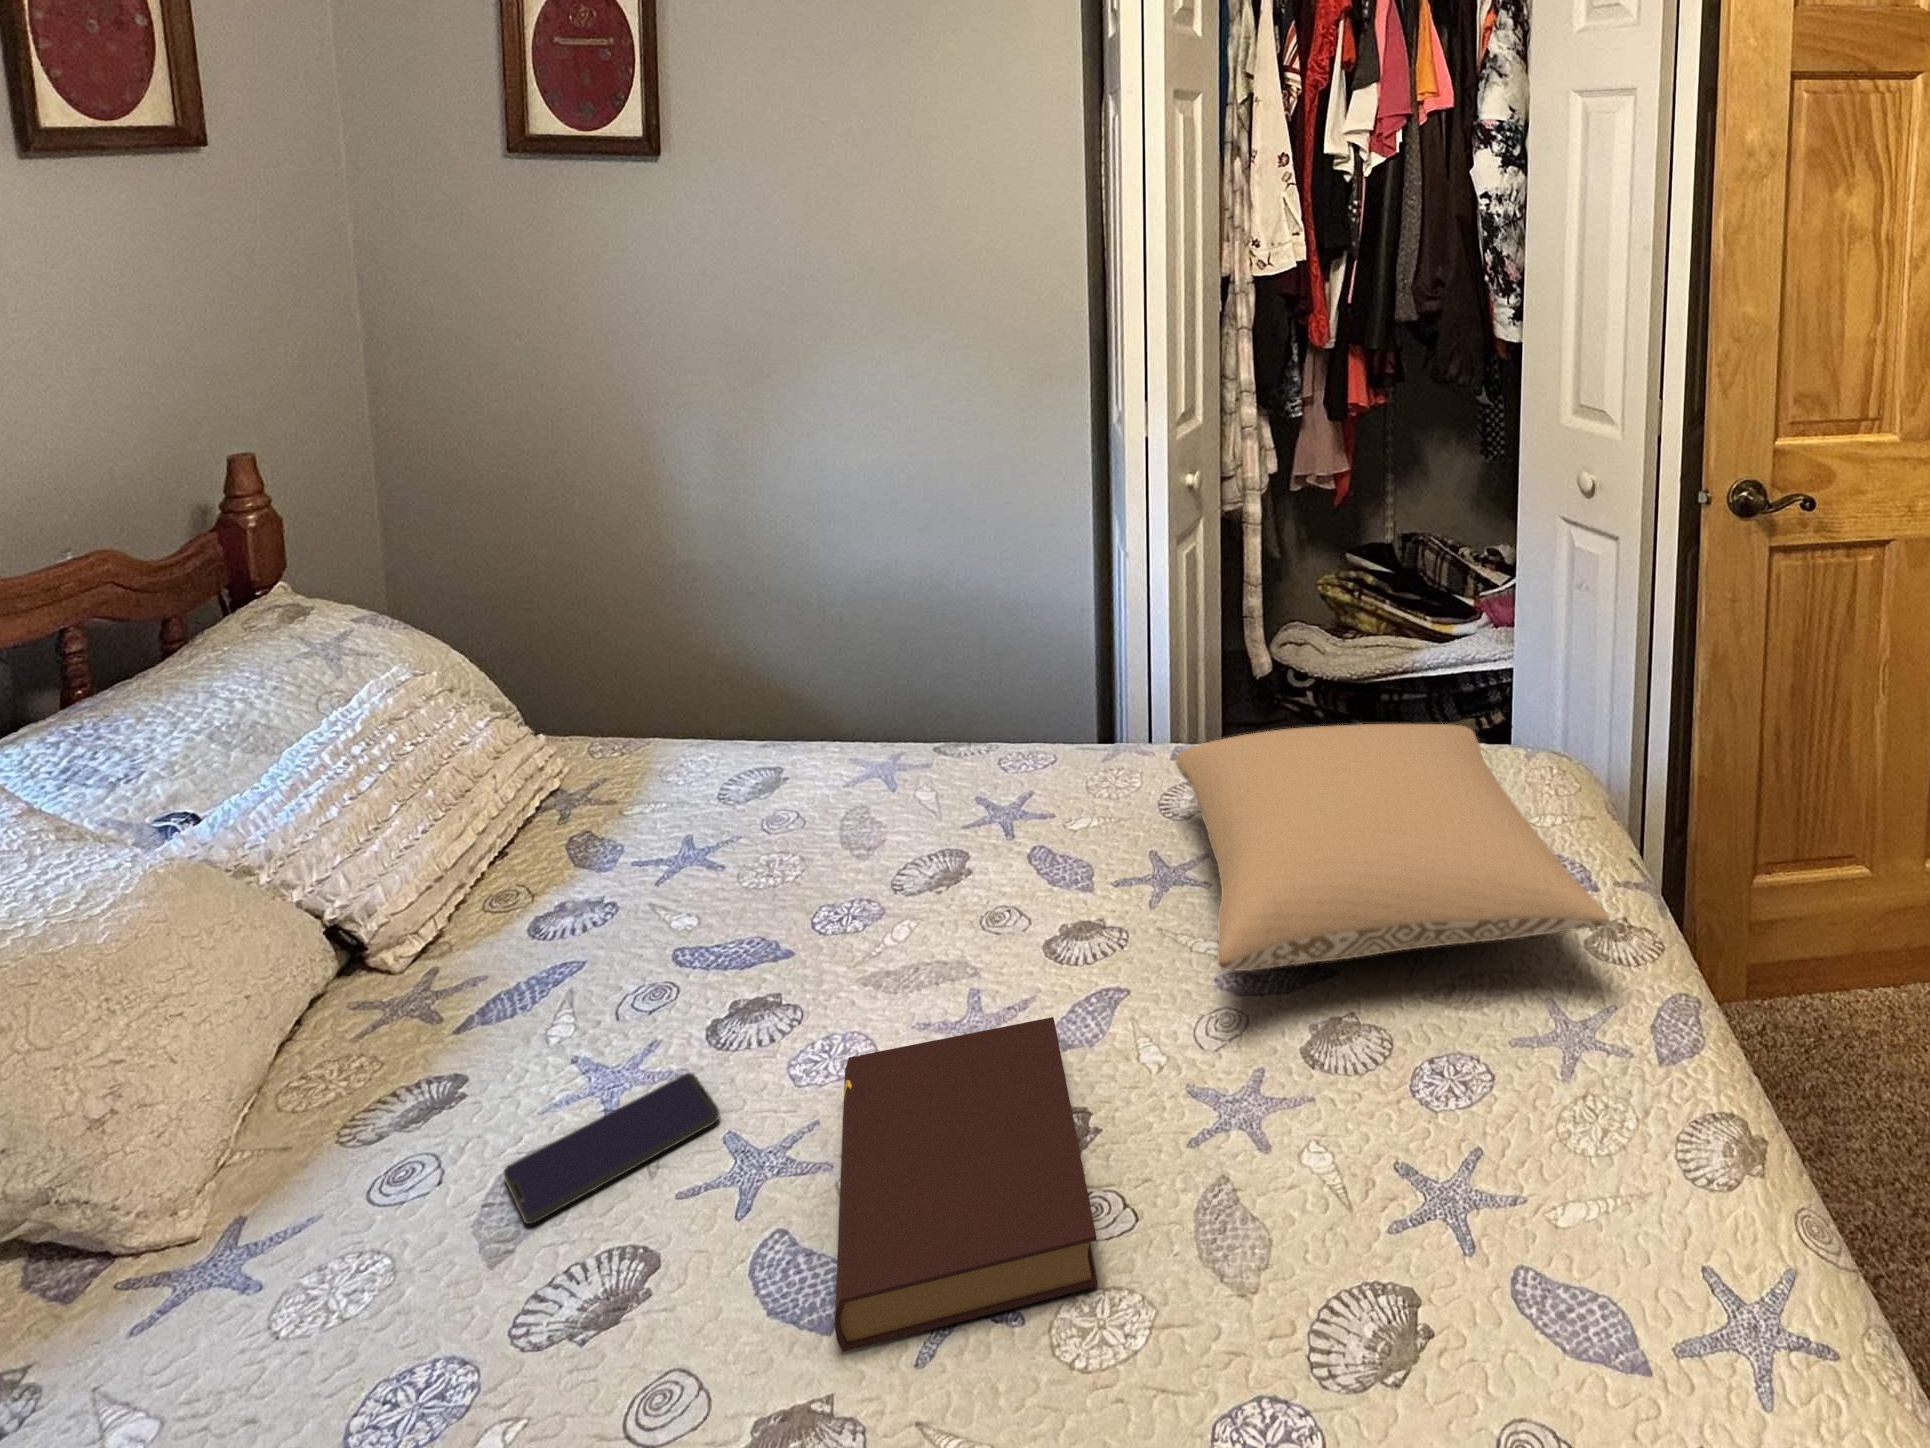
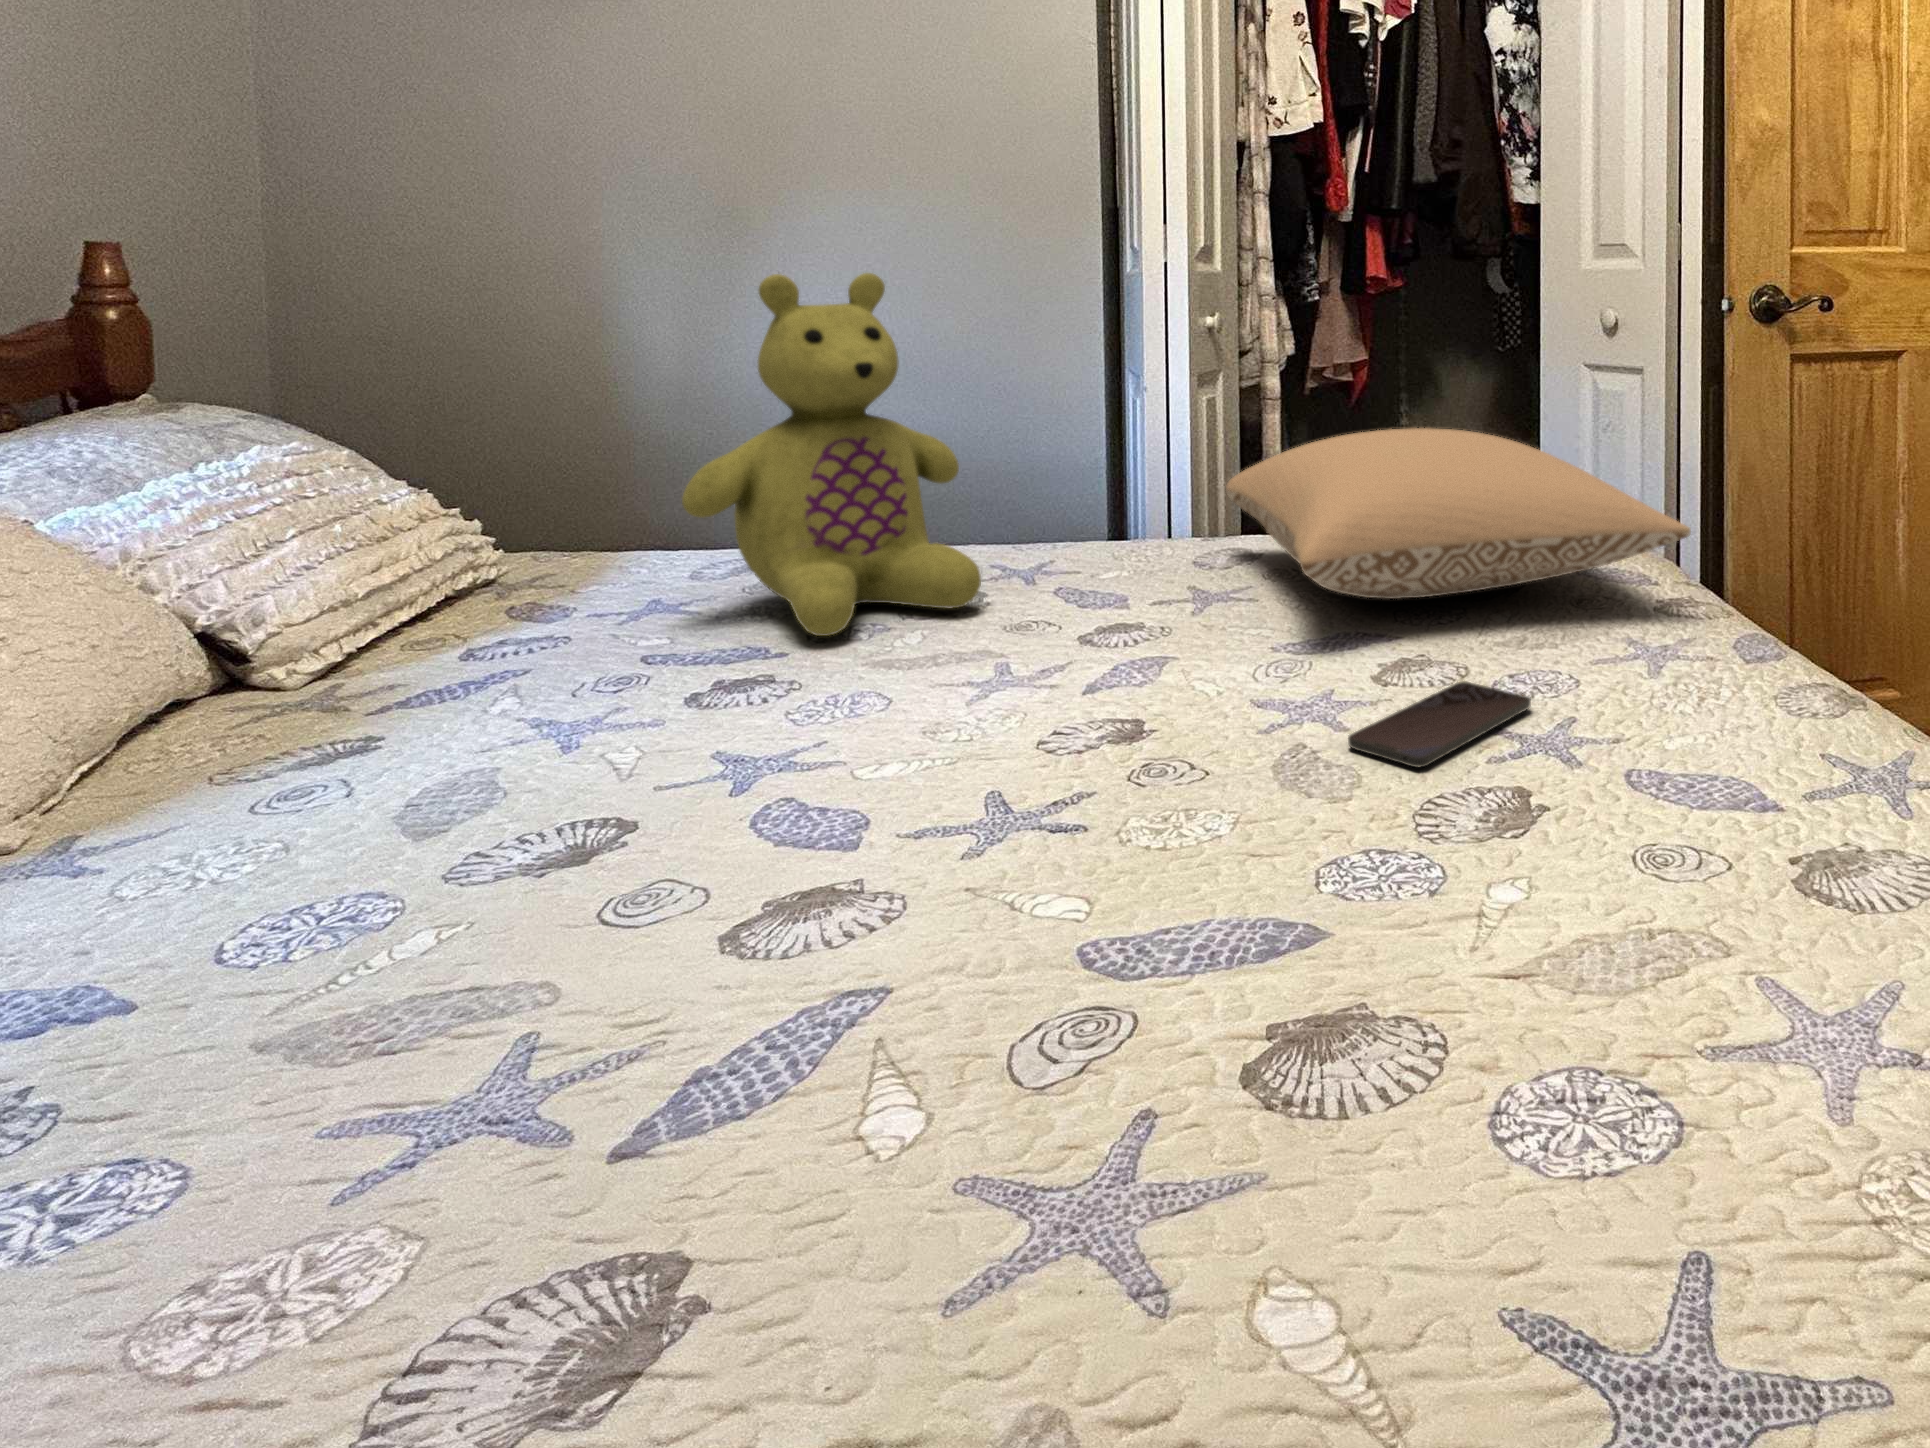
stuffed bear: none [678,593,939,972] -> present [682,273,981,636]
book: present [835,1017,1097,1352] -> none [896,622,1206,822]
smartphone: present [504,1073,720,1224] -> present [1348,681,1531,768]

